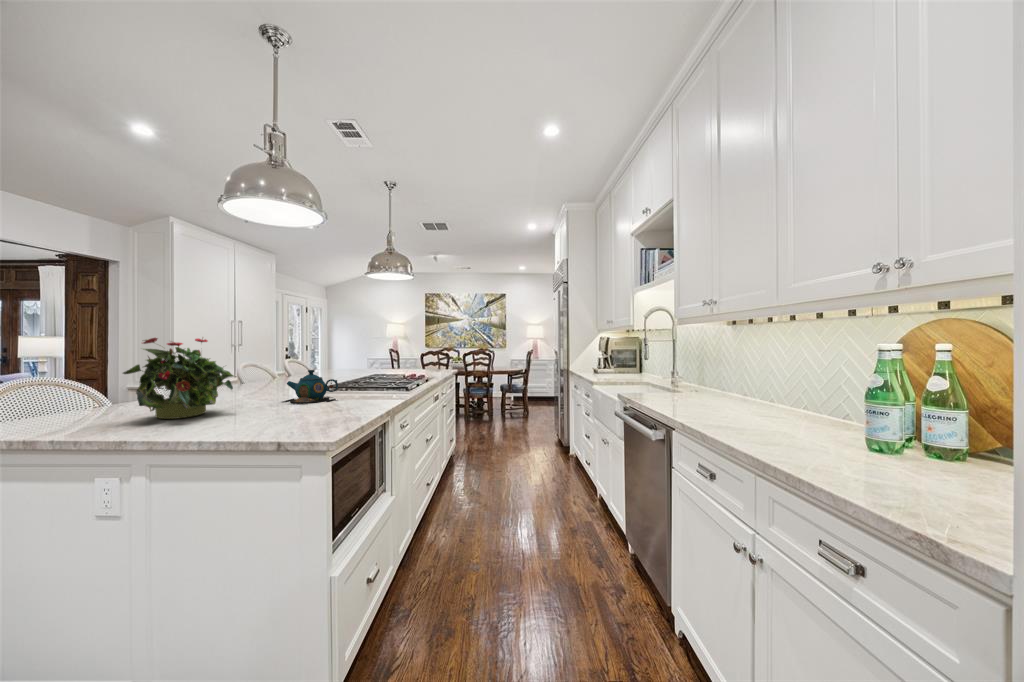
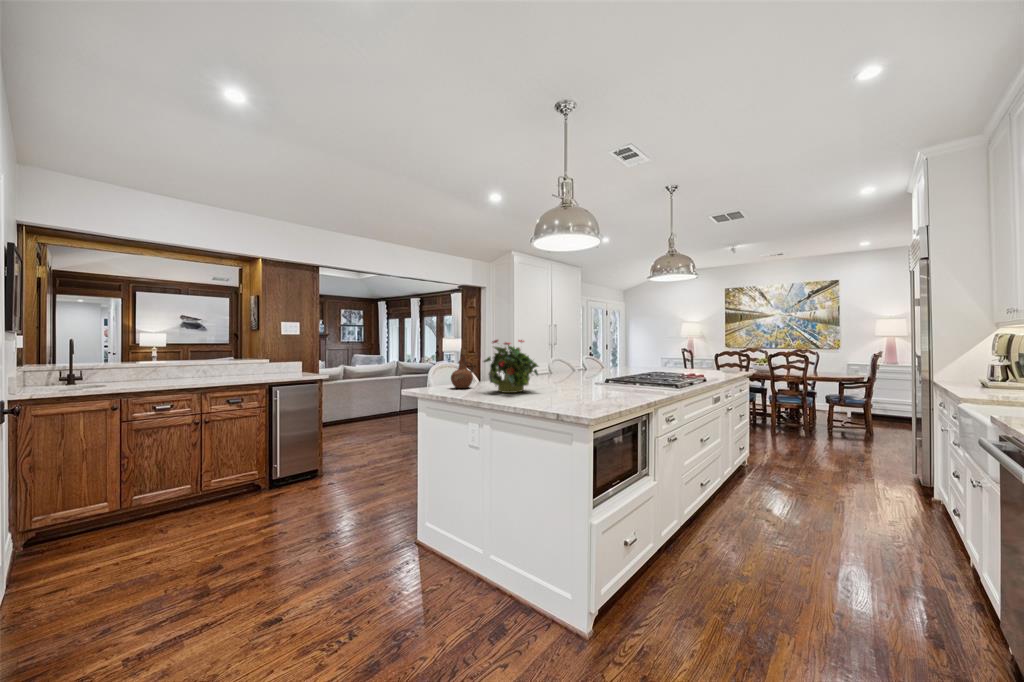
ceramic pitcher: none [42,352,100,421] -> present [451,348,474,388]
teapot: present [283,370,338,404] -> none [565,365,617,392]

